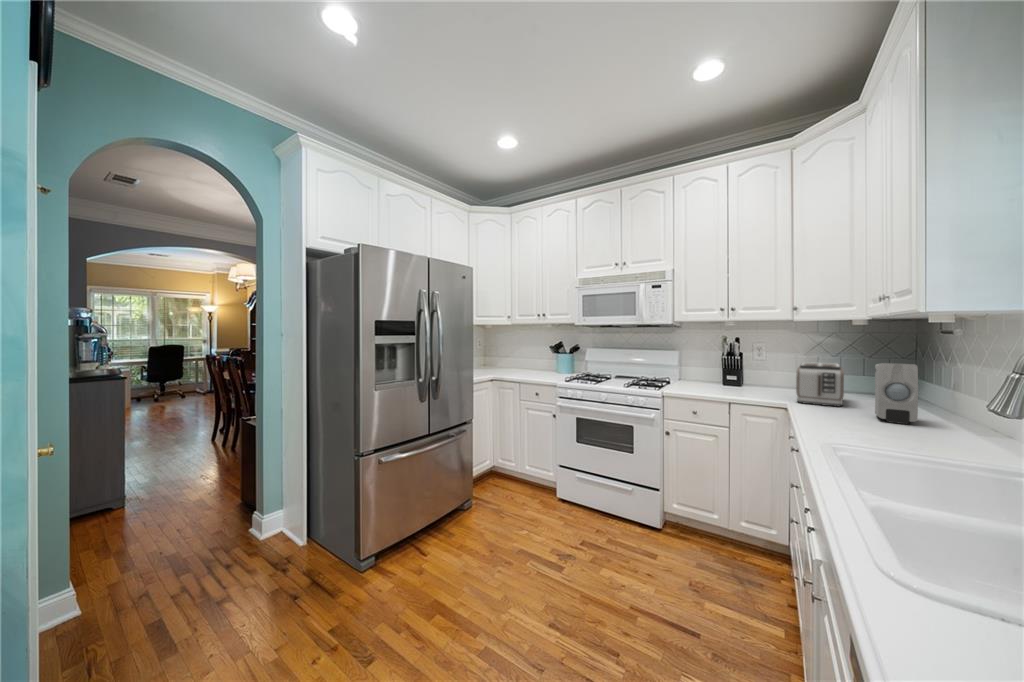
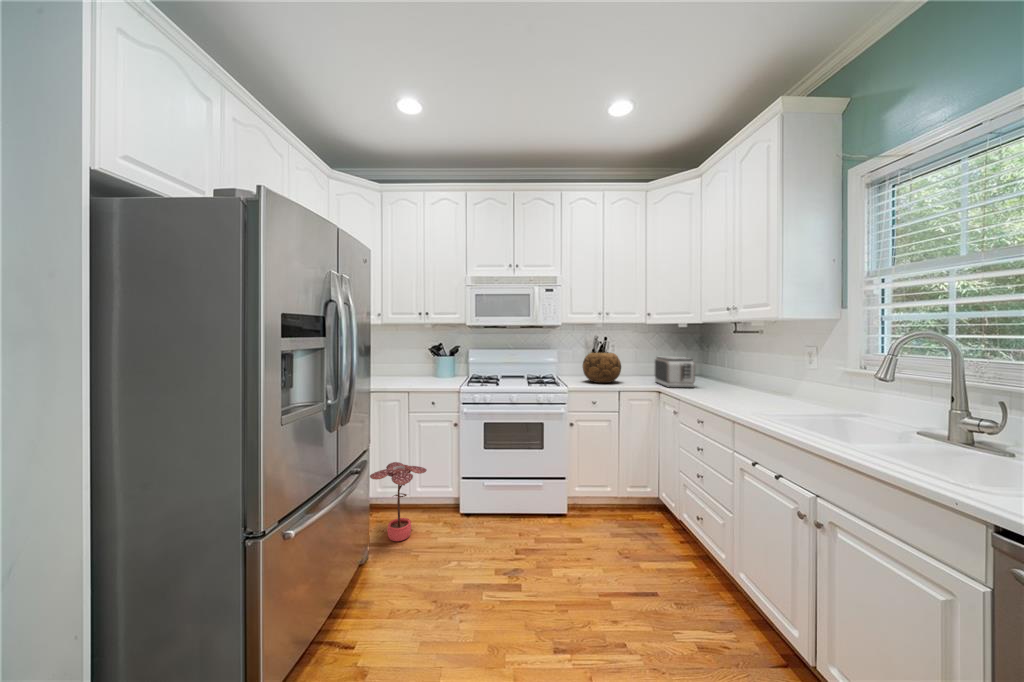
decorative bowl: none [697,354,748,391] -> present [583,352,621,383]
soap dispenser: present [875,363,918,424] -> none [721,355,754,396]
potted plant: none [478,441,523,506] -> present [370,462,427,541]

